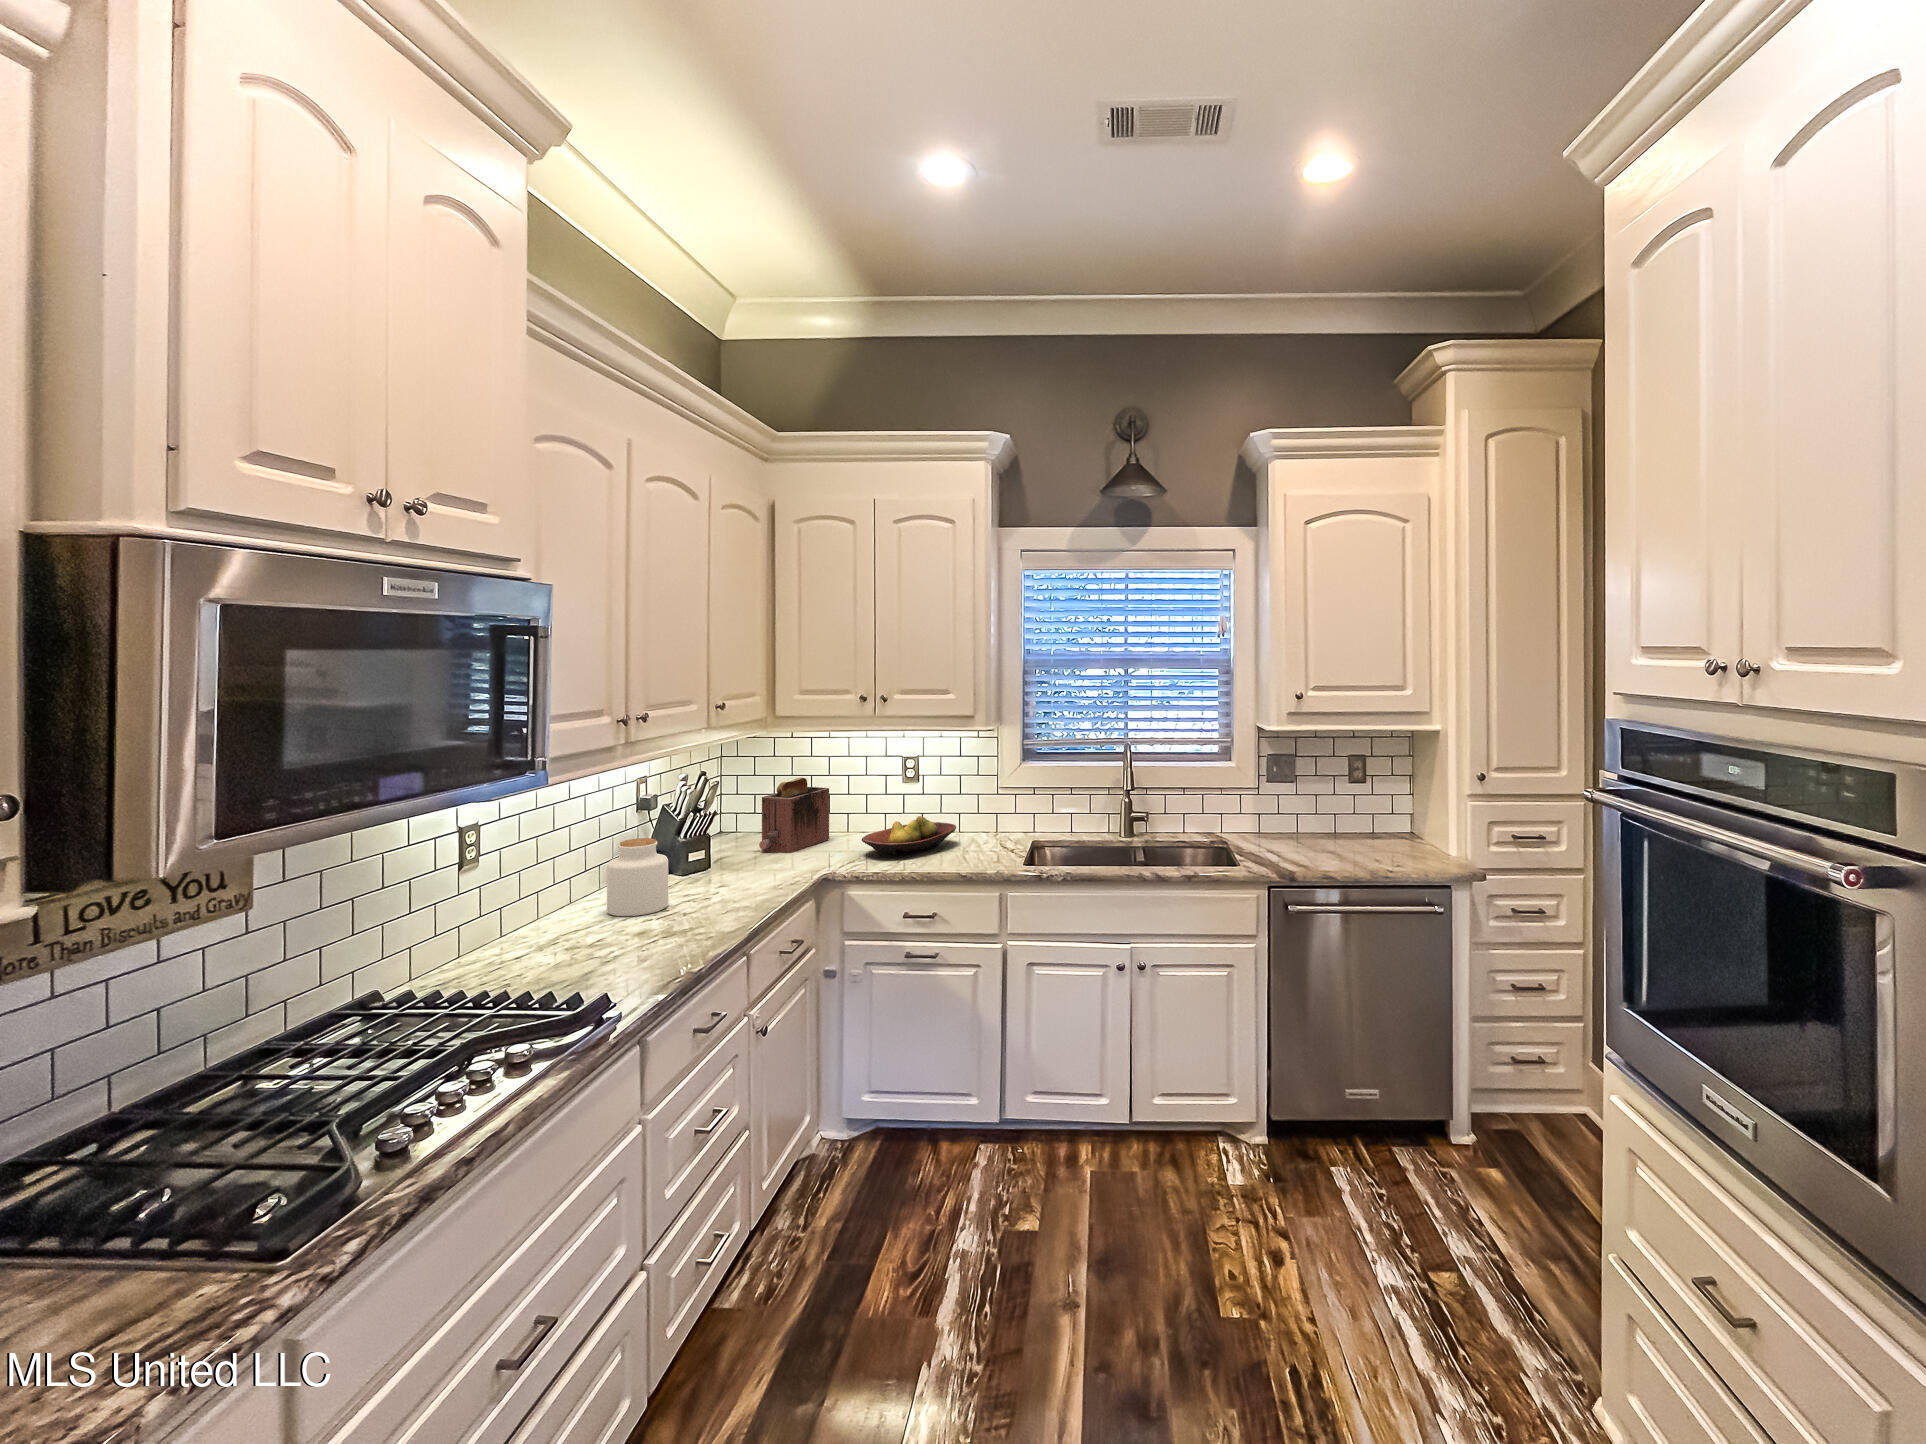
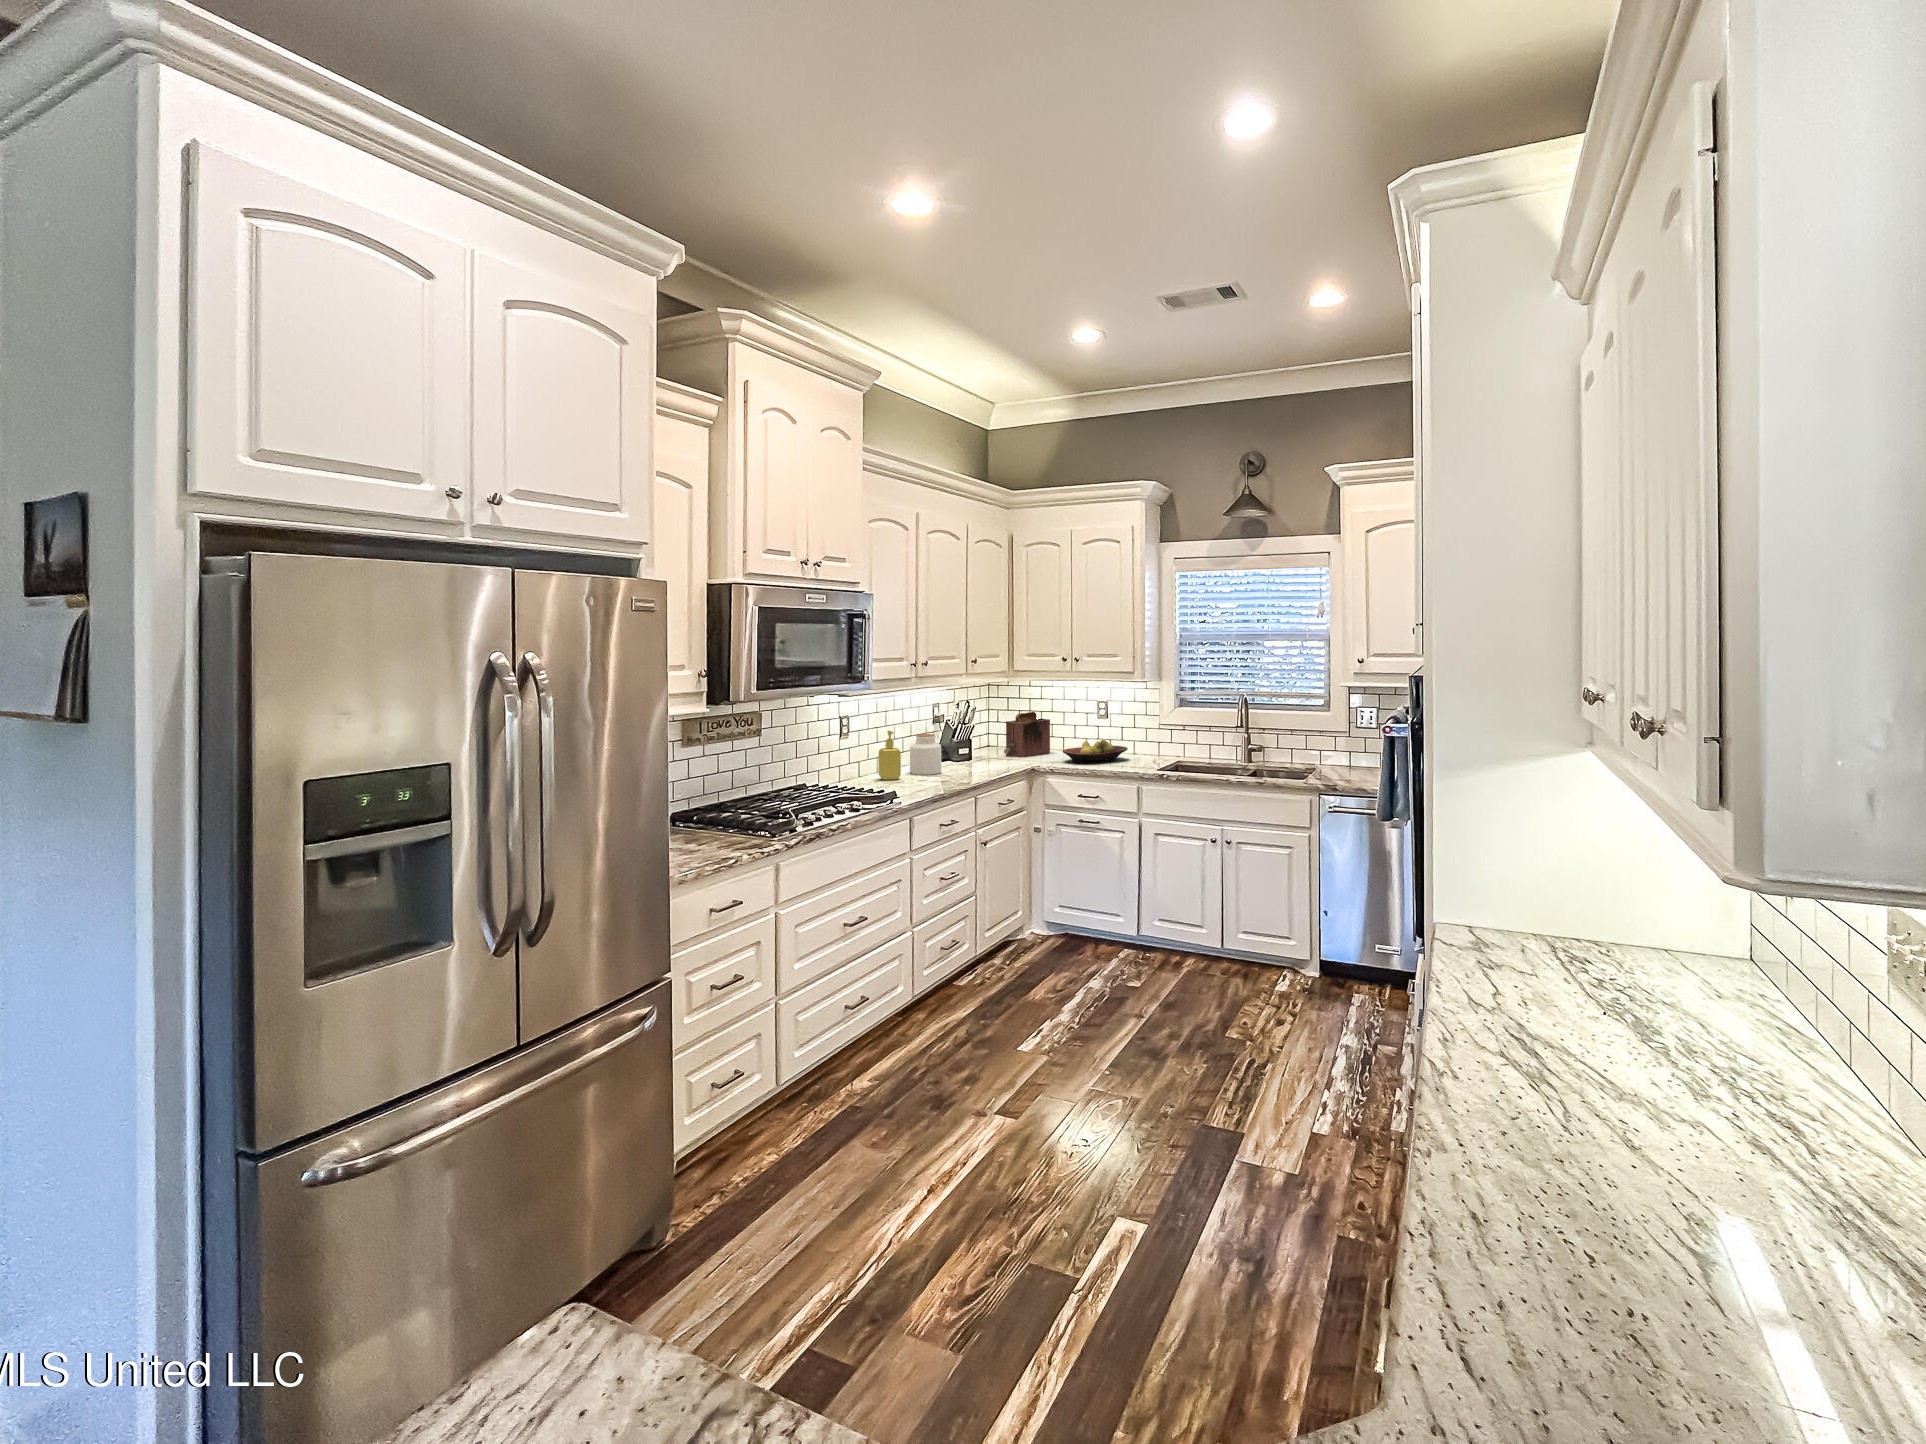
soap dispenser: none [546,845,594,940] -> present [878,731,901,780]

